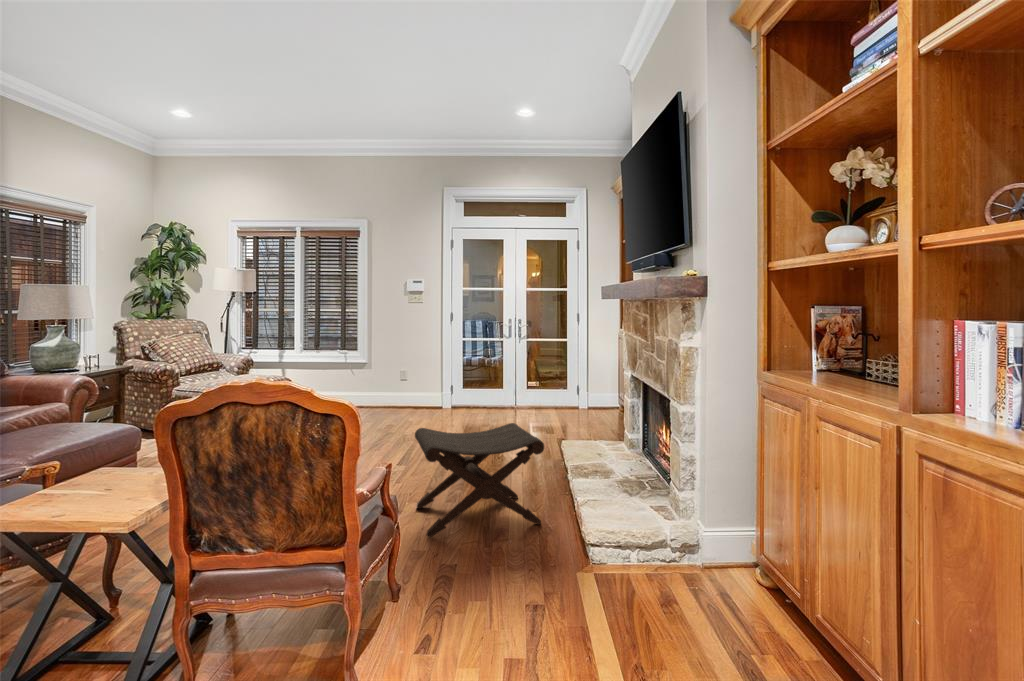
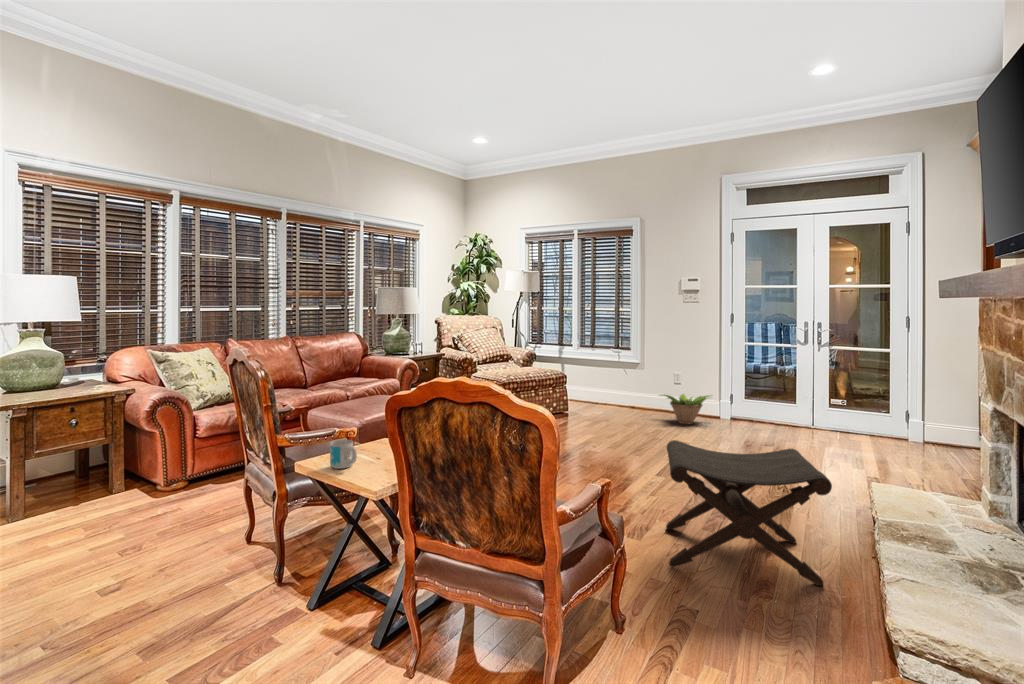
decorative plant: none [386,388,436,417] -> present [663,394,712,424]
mug: none [53,467,97,503] -> present [330,440,357,469]

